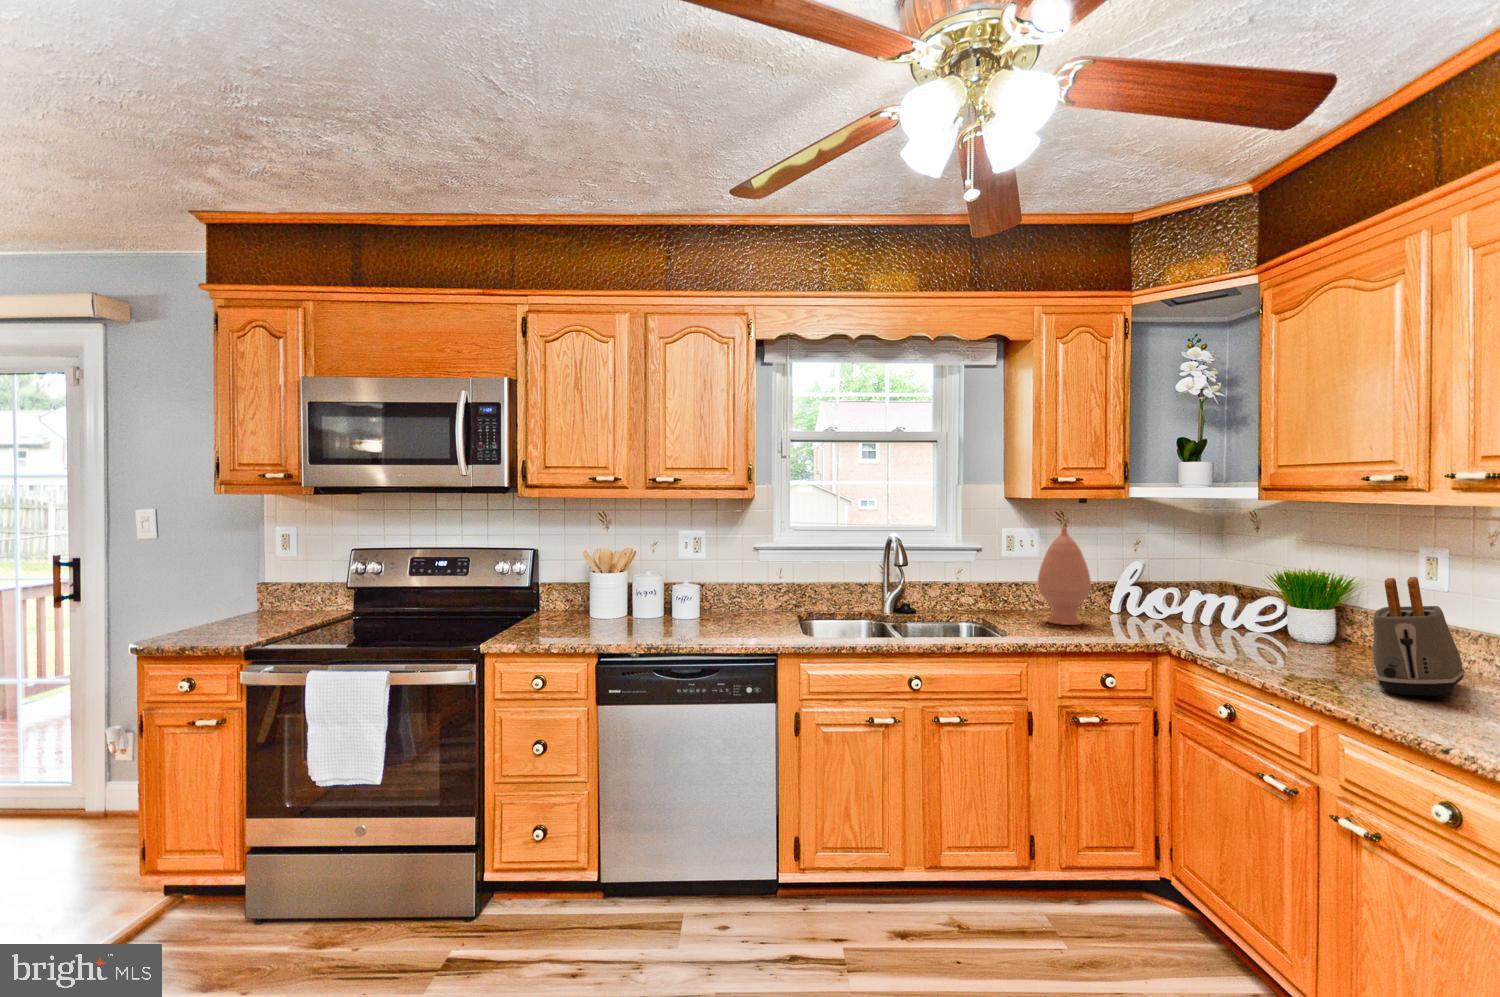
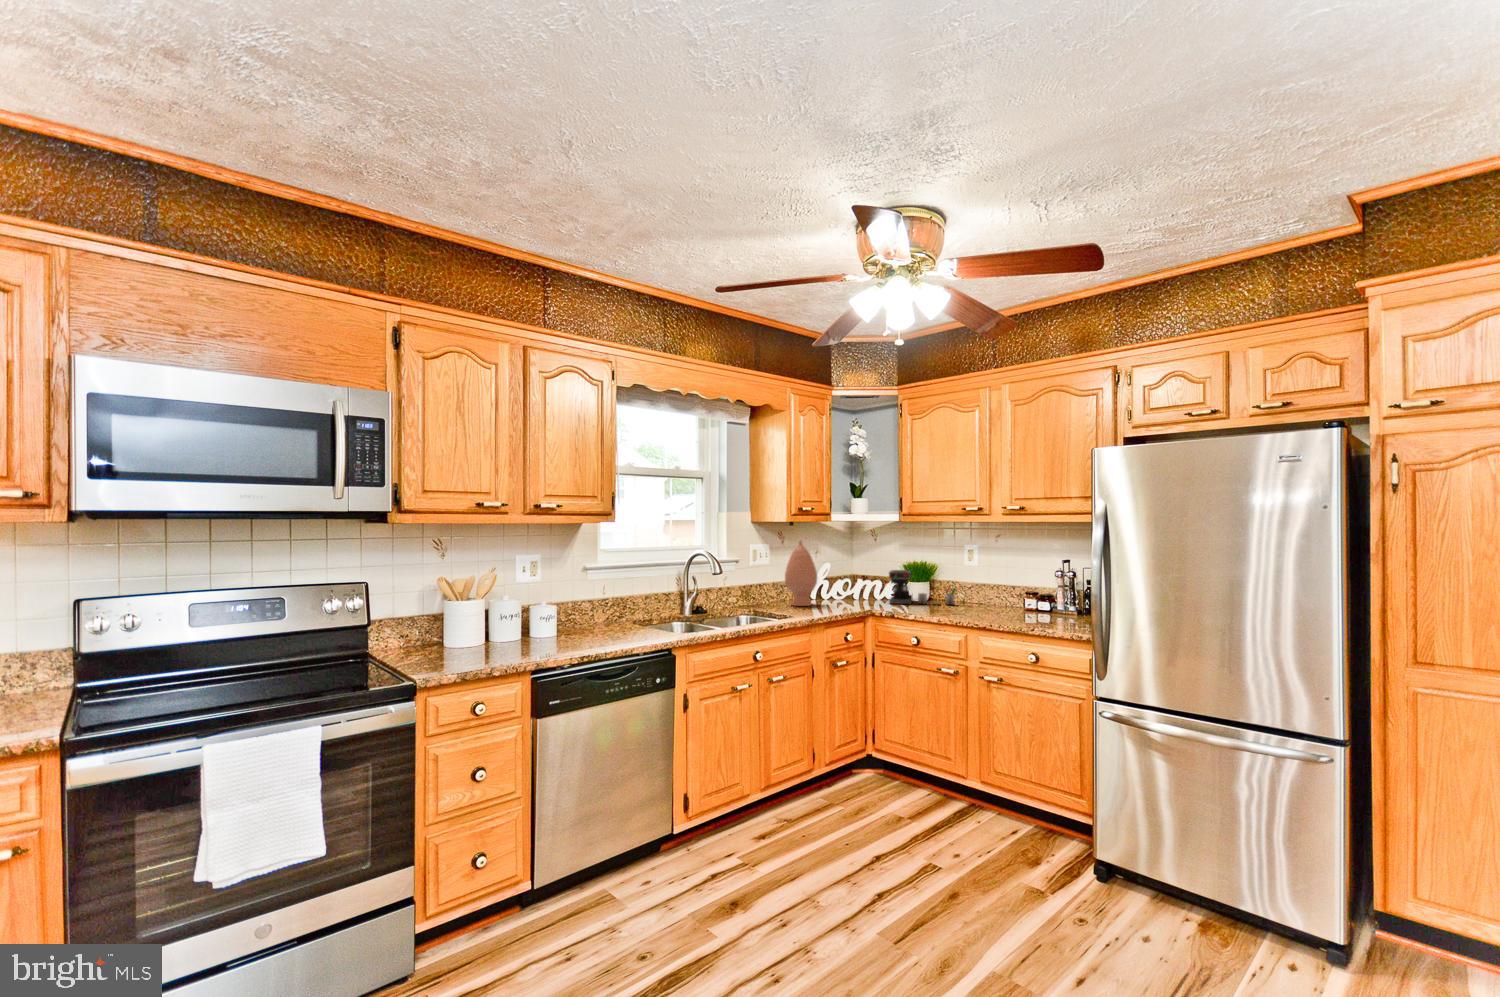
toaster: present [1373,577,1465,700] -> none [978,555,1023,613]
coffee maker: none [1215,584,1352,660] -> present [889,570,956,605]

